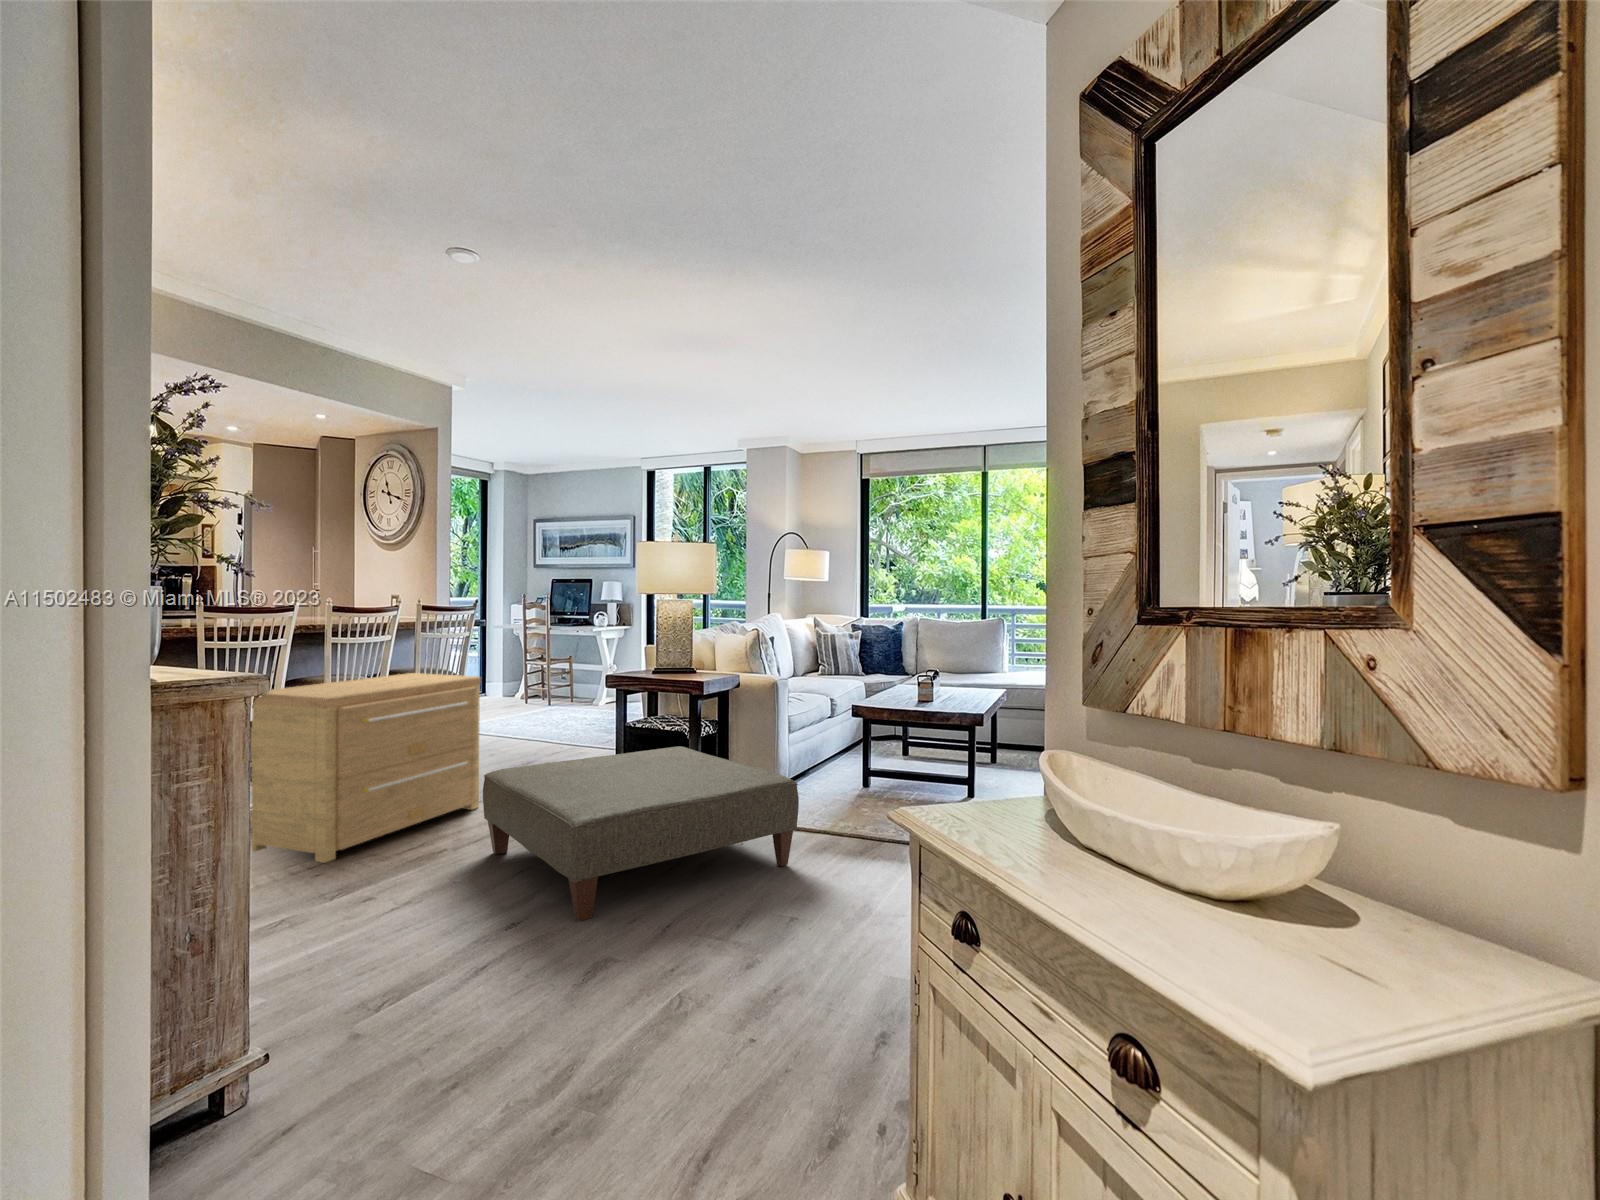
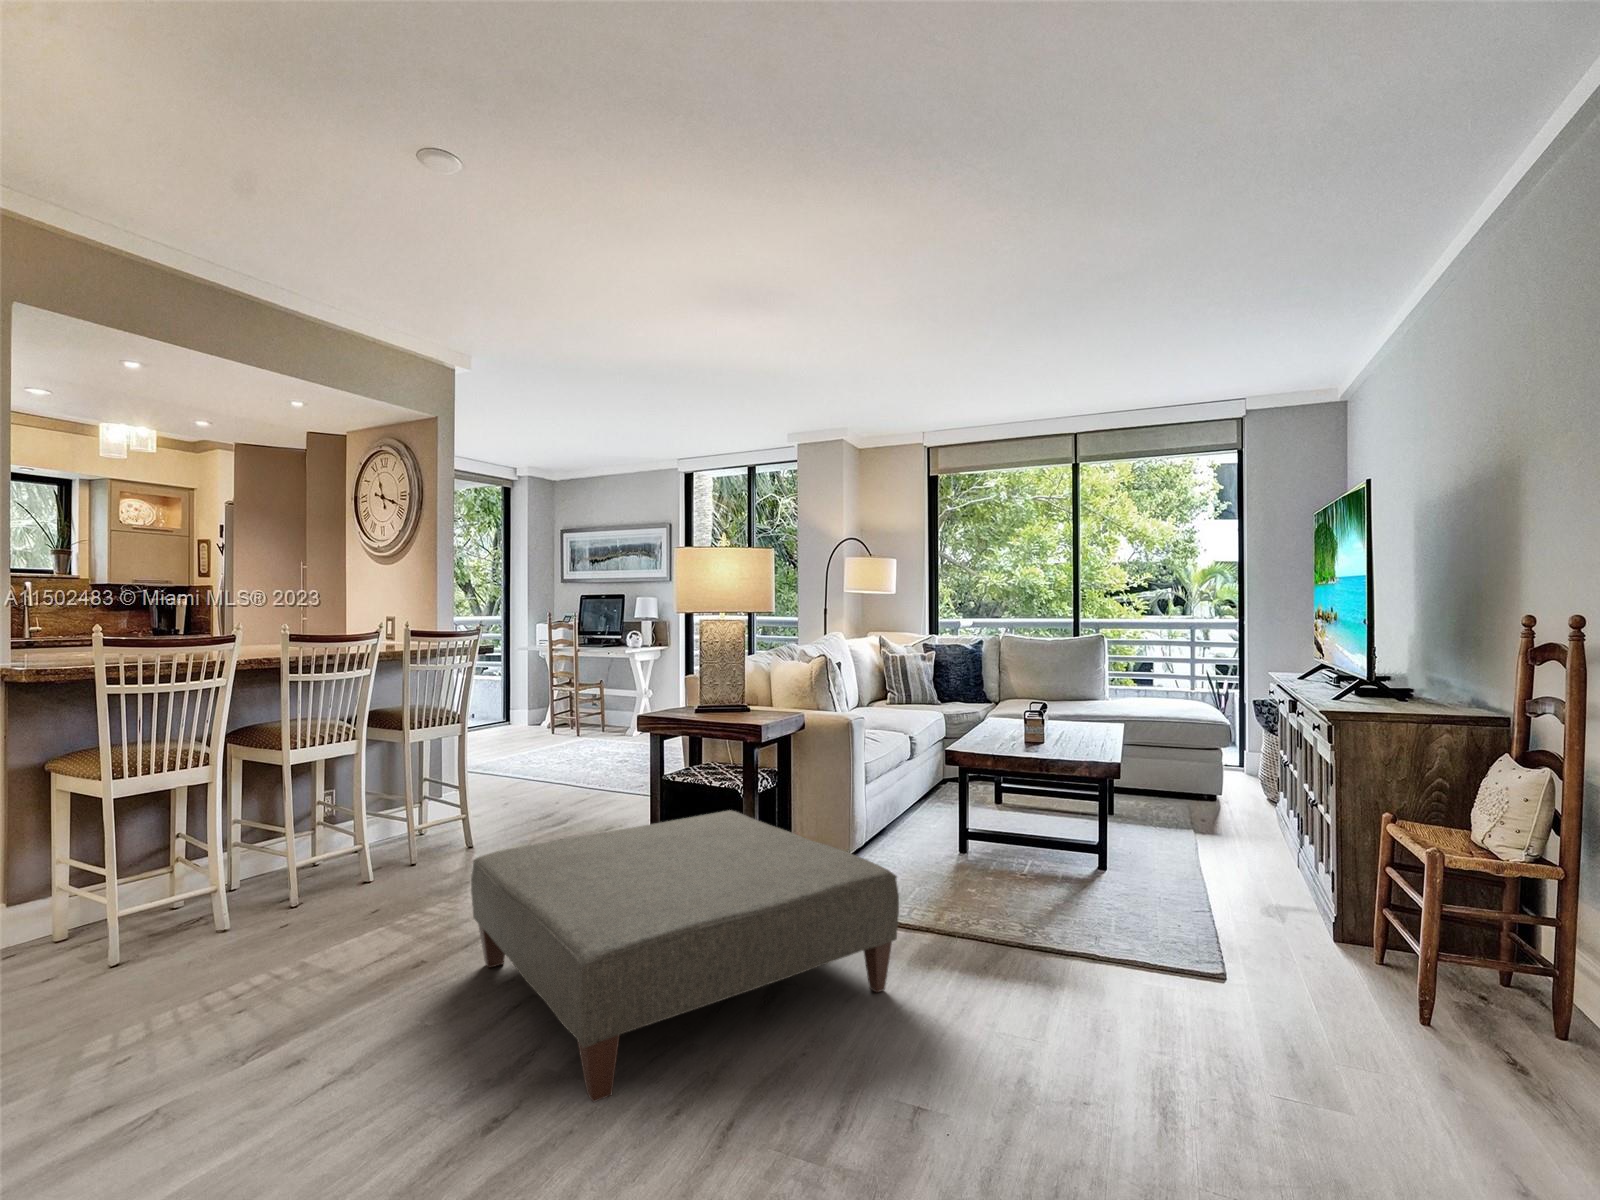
side table: present [251,673,481,863] -> none [165,715,479,982]

